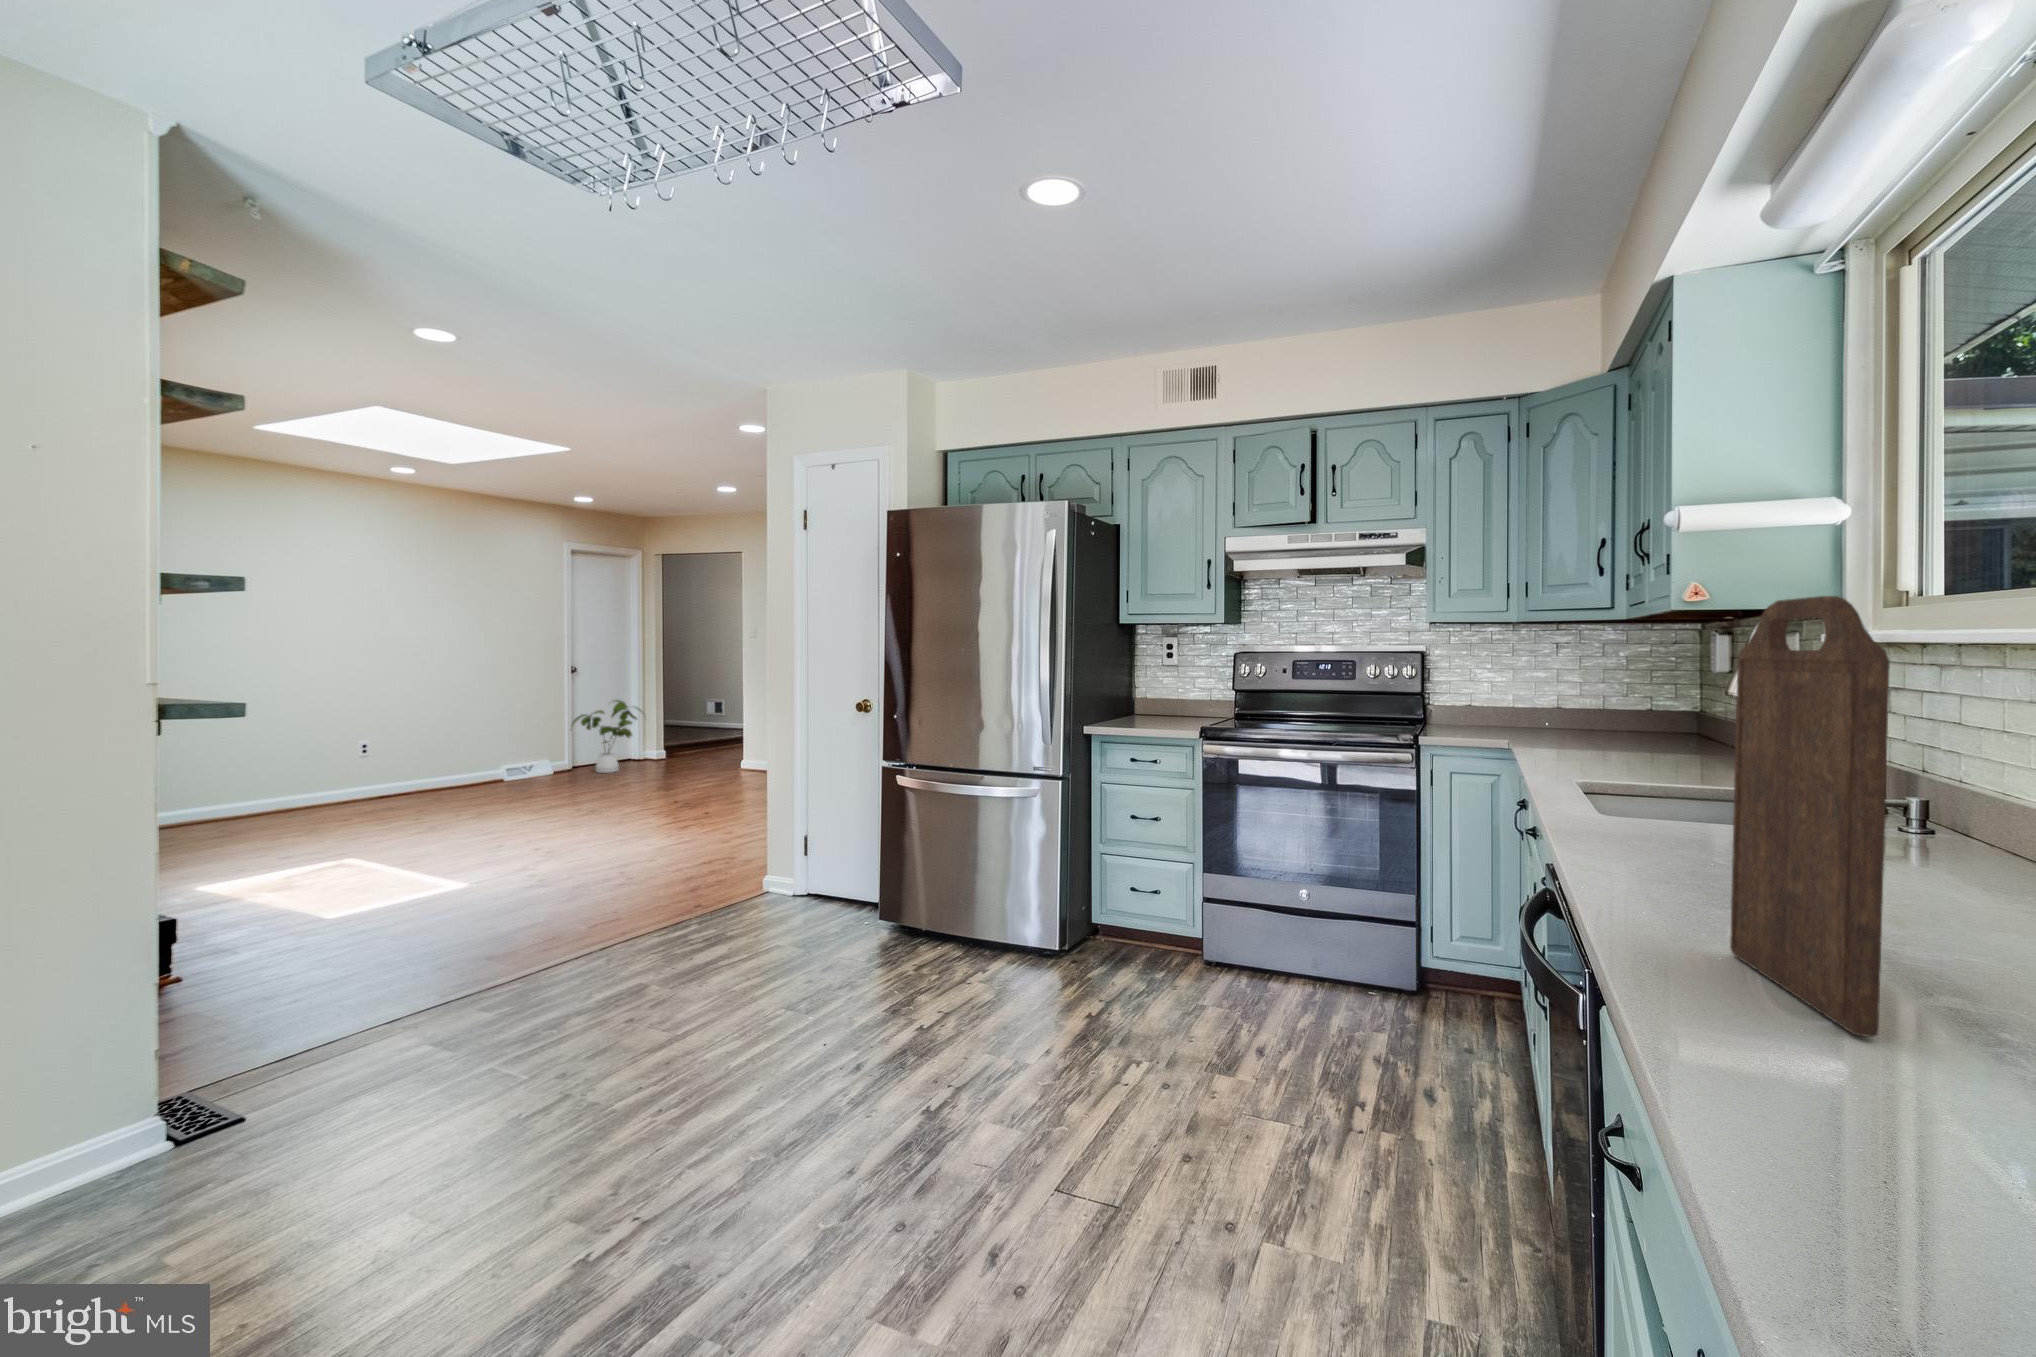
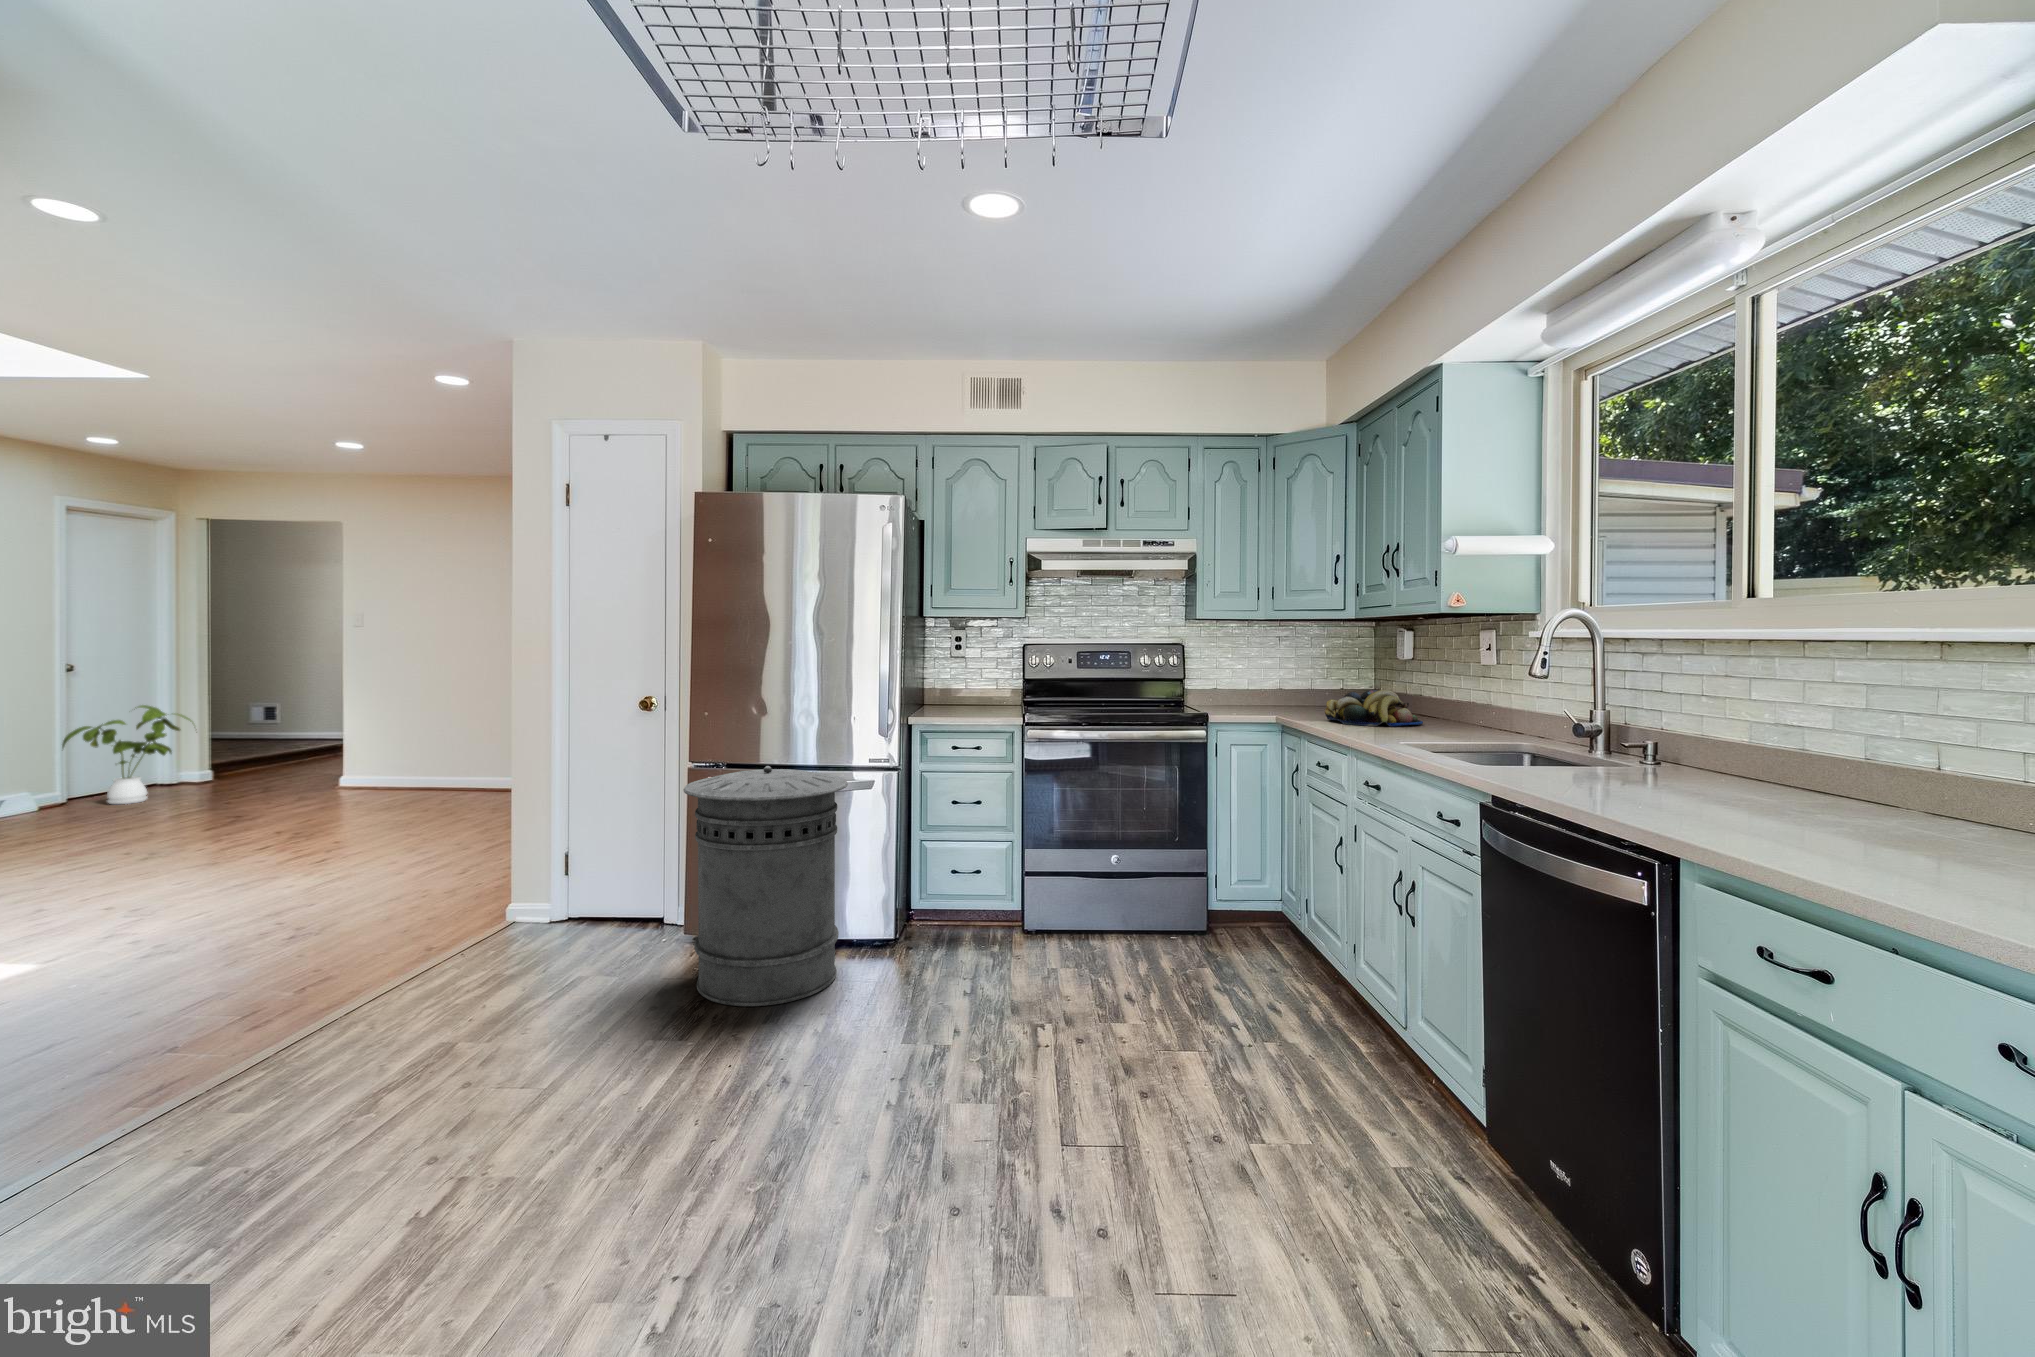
cutting board: present [1730,596,1890,1037] -> none [1745,613,1919,874]
fruit bowl: none [1579,710,1729,760] -> present [1325,690,1423,726]
trash can: none [843,768,994,995] -> present [683,766,848,1006]

